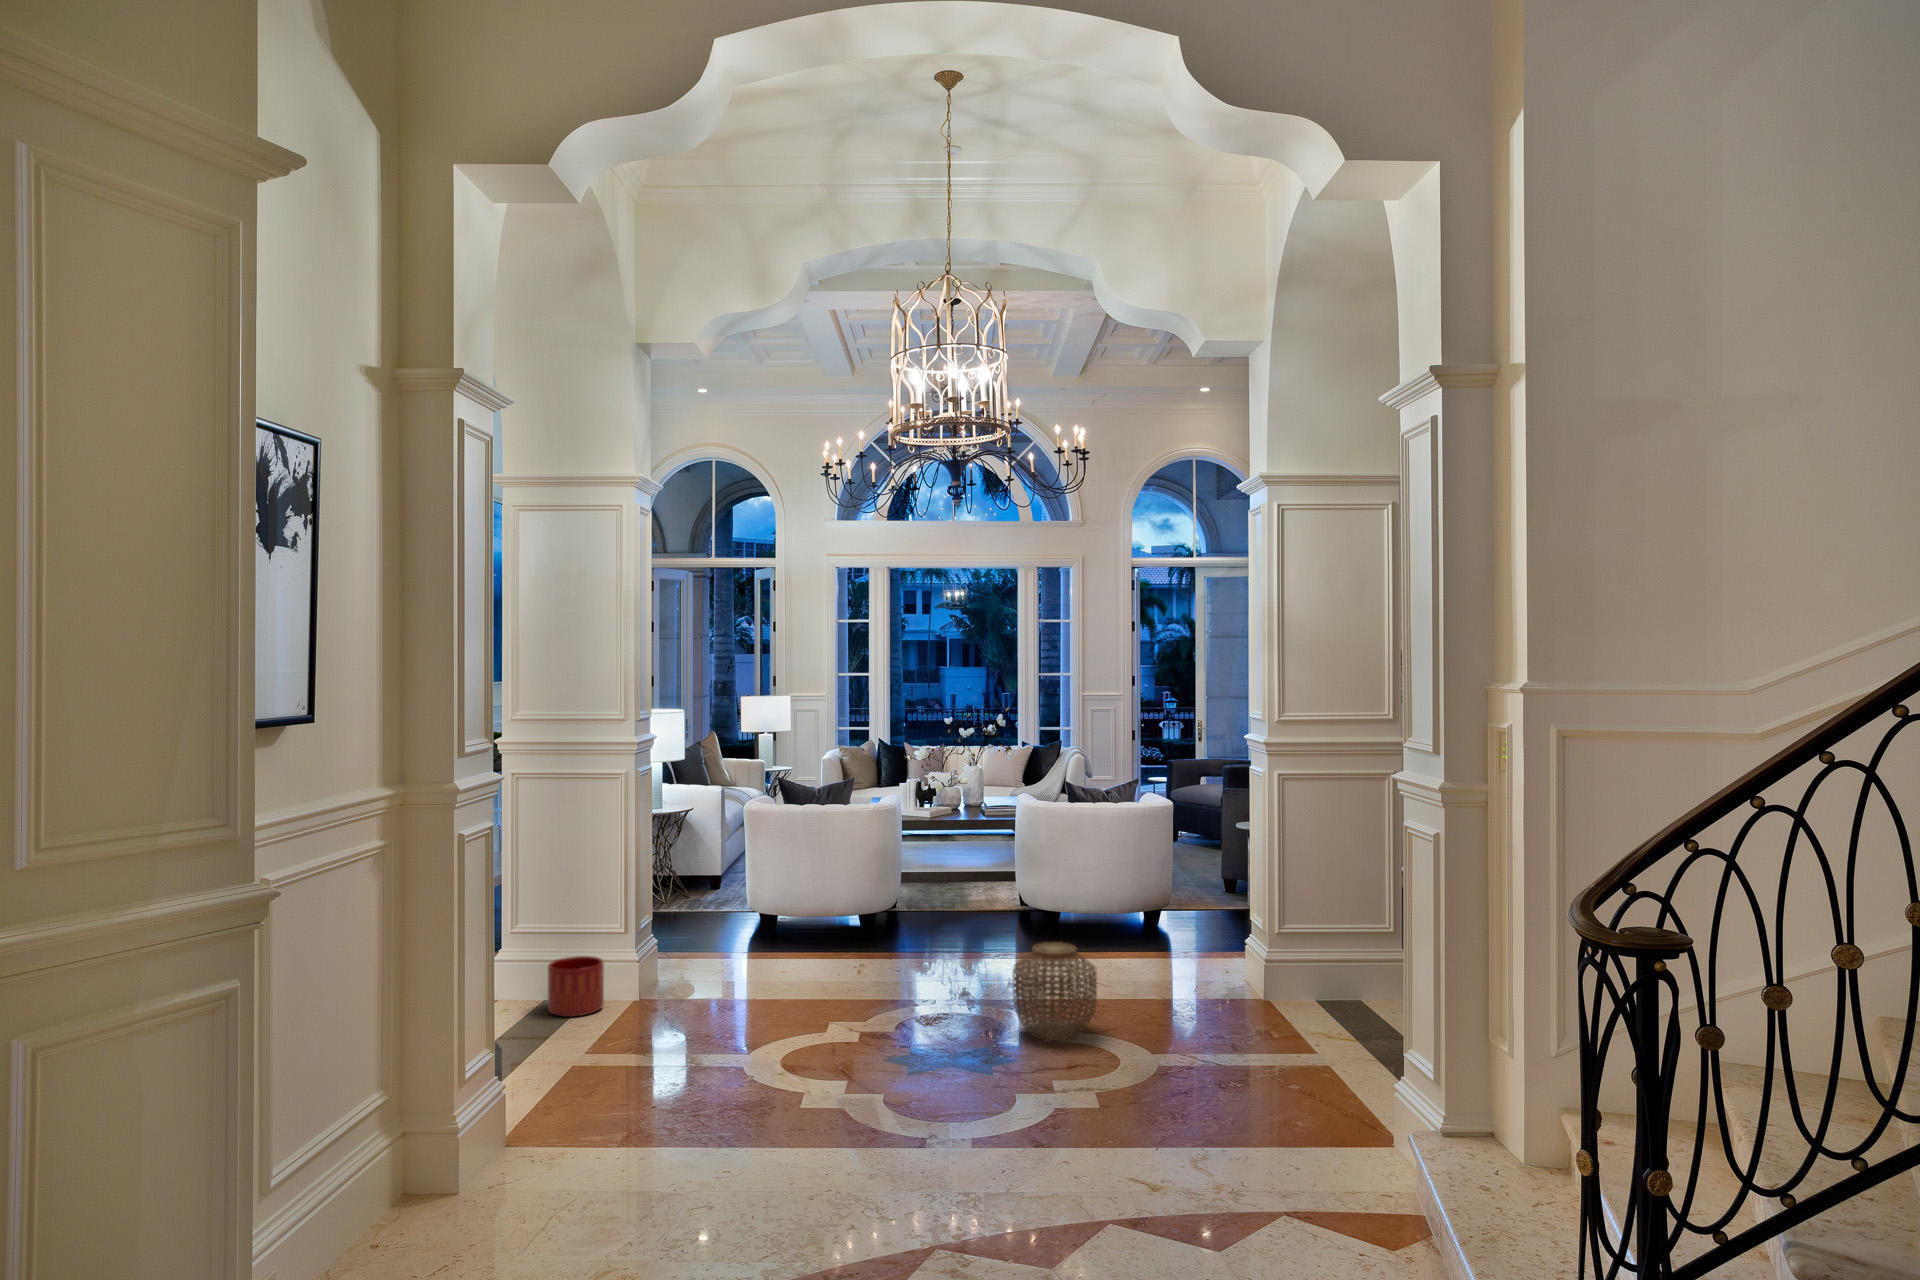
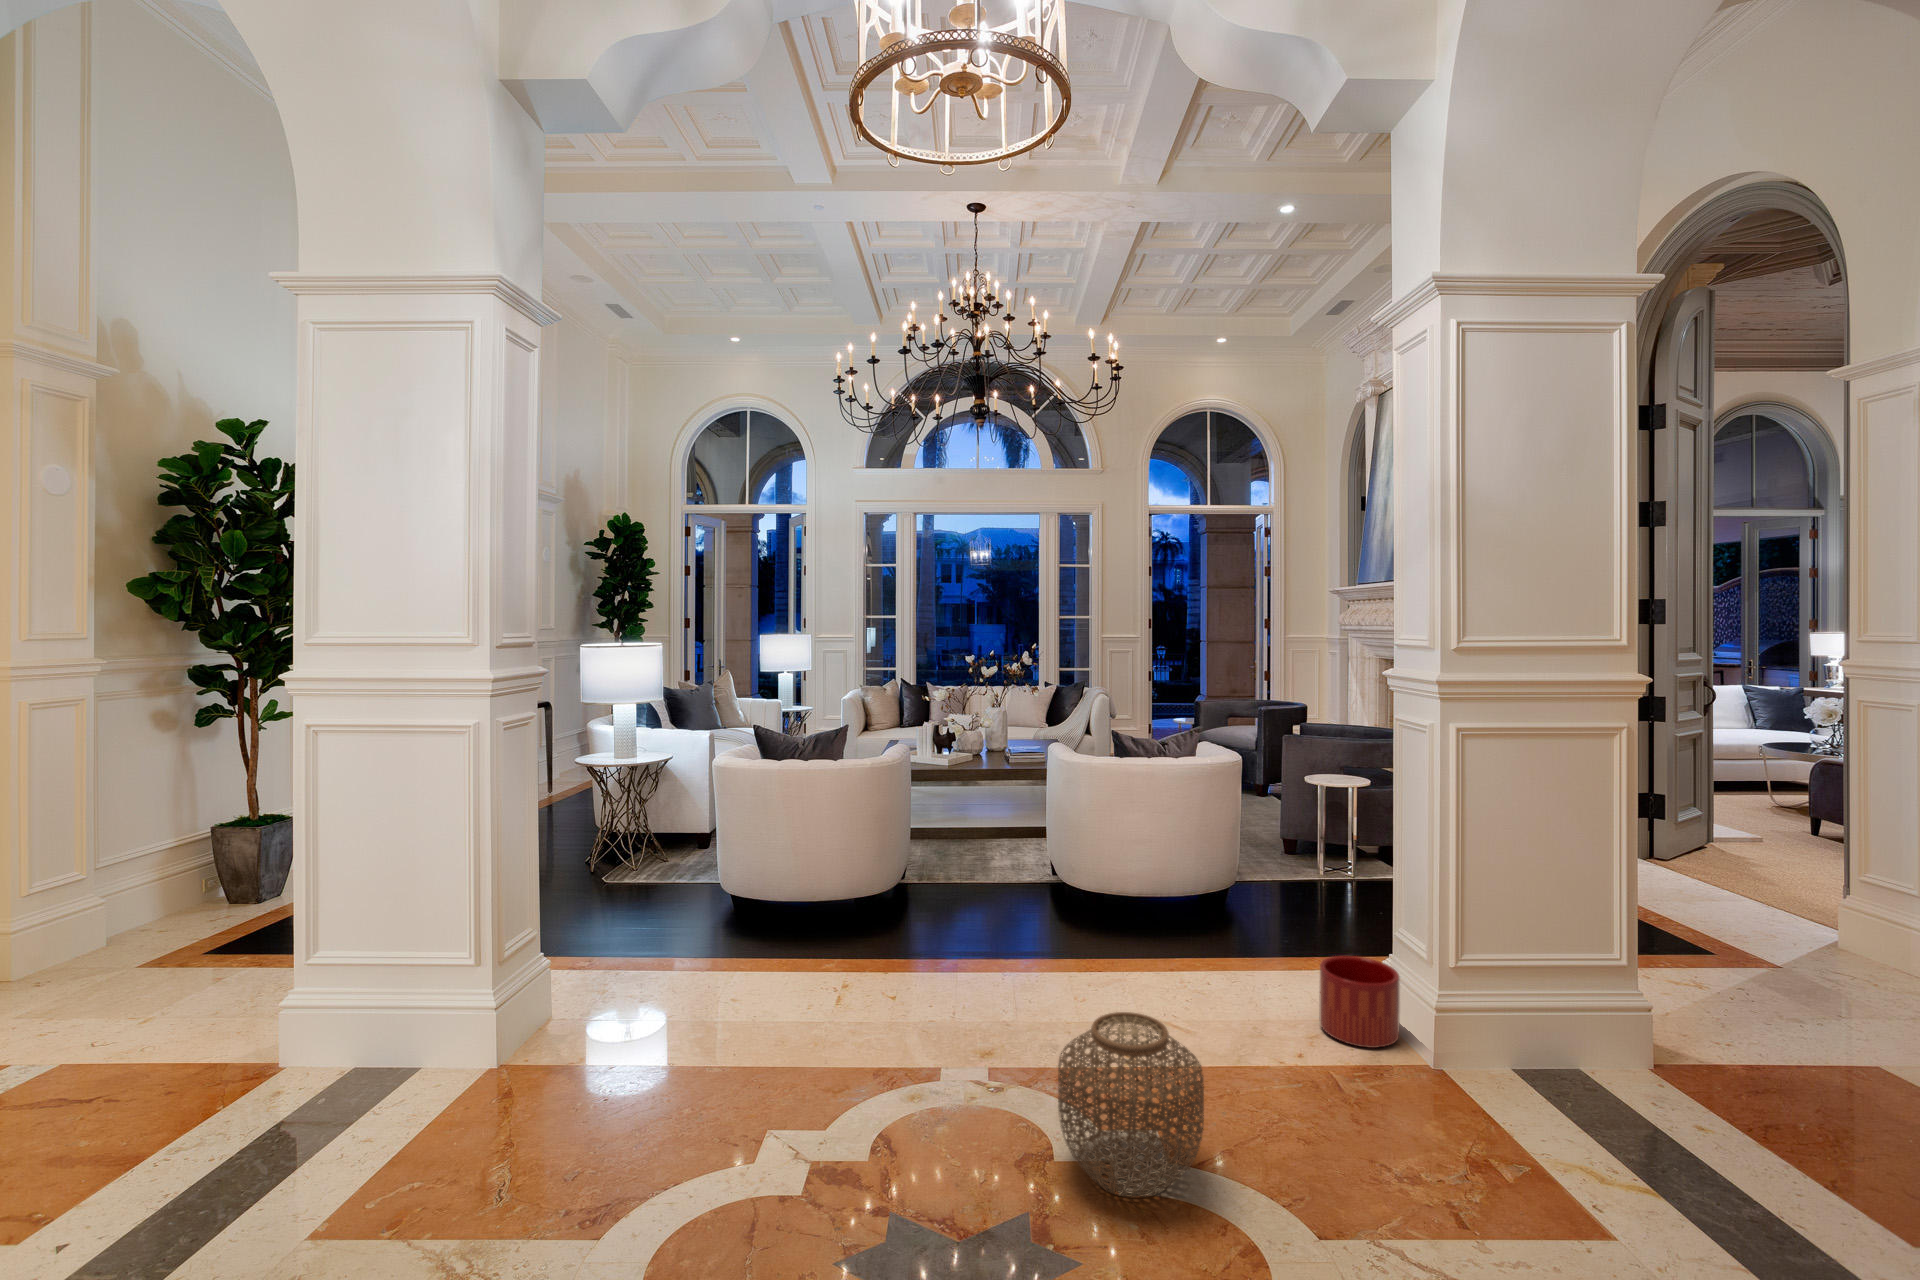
planter: present [548,956,604,1017] -> present [1319,956,1400,1048]

